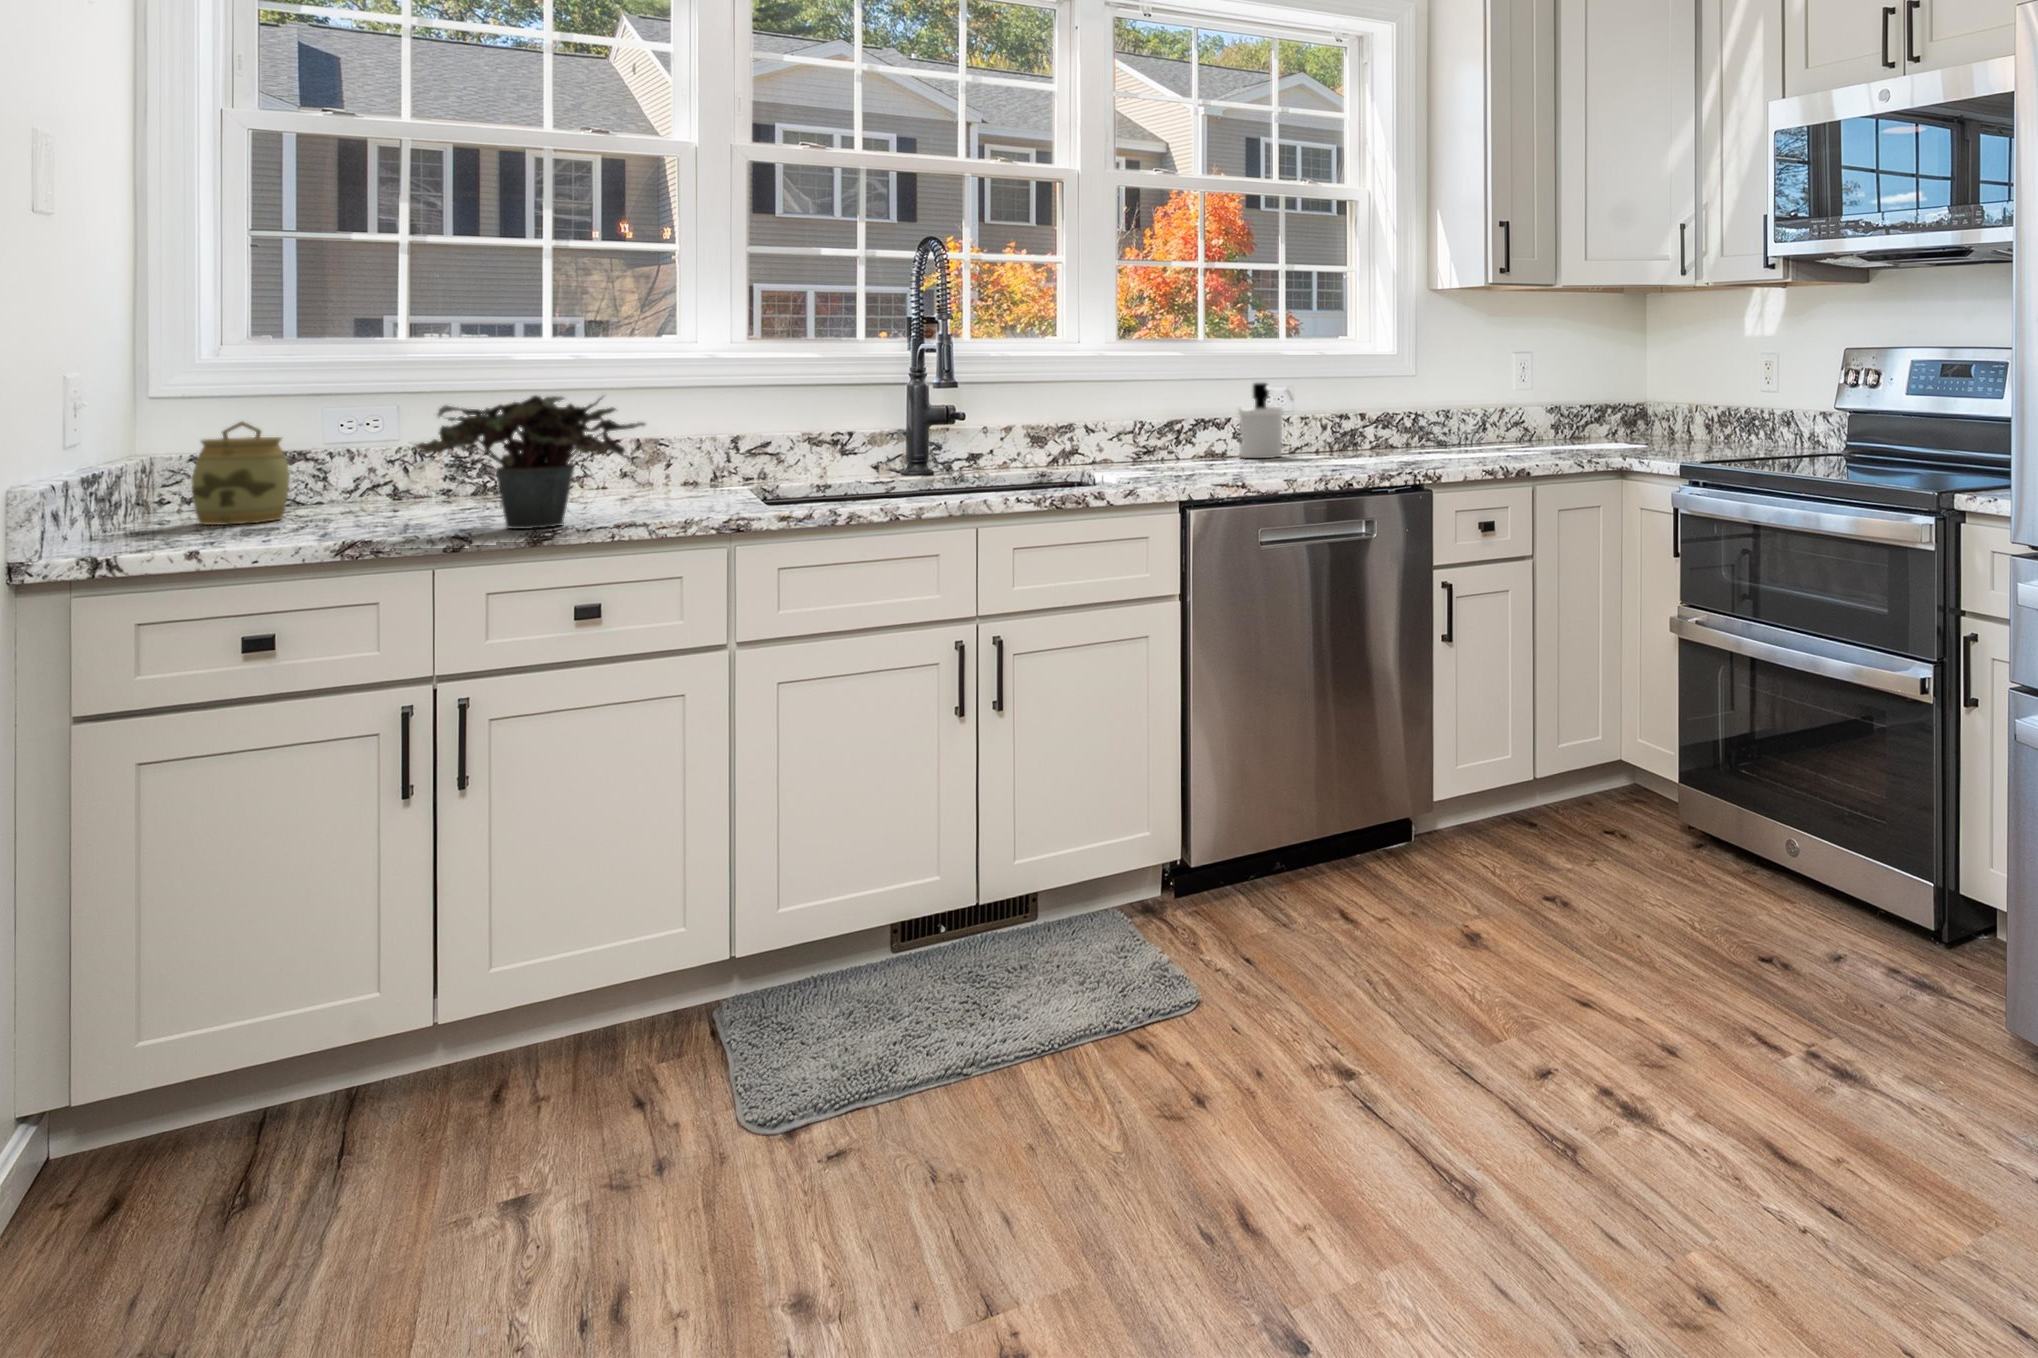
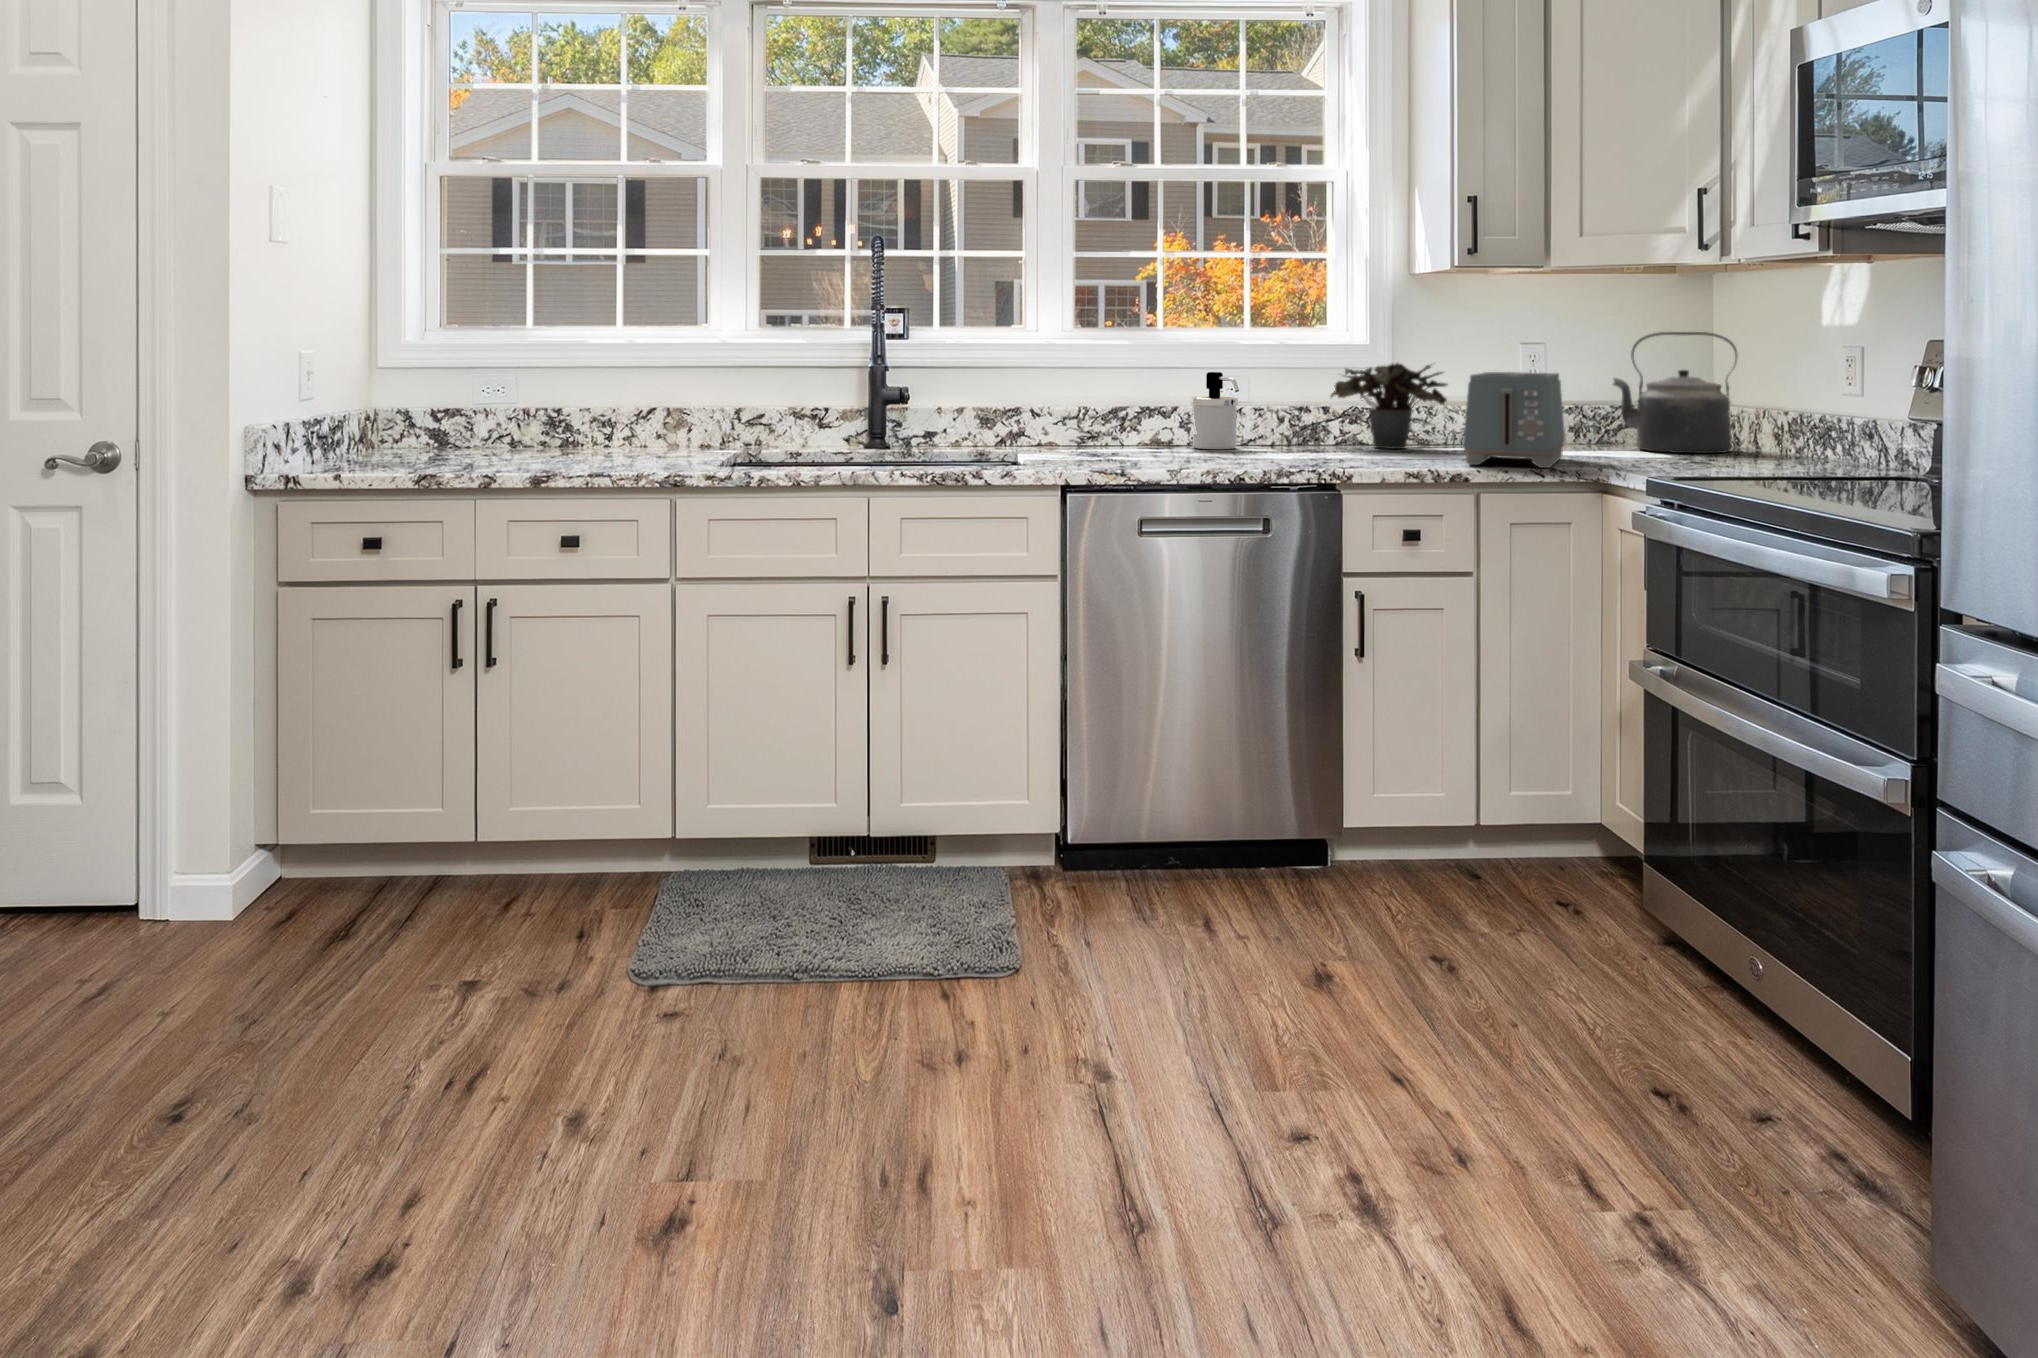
kettle: none [1582,343,1675,442] -> present [1613,332,1737,453]
toaster: none [1506,377,1594,460] -> present [1463,372,1565,468]
potted plant: present [416,395,645,529] -> present [1331,363,1448,449]
jar: present [192,422,290,525] -> none [387,387,445,460]

